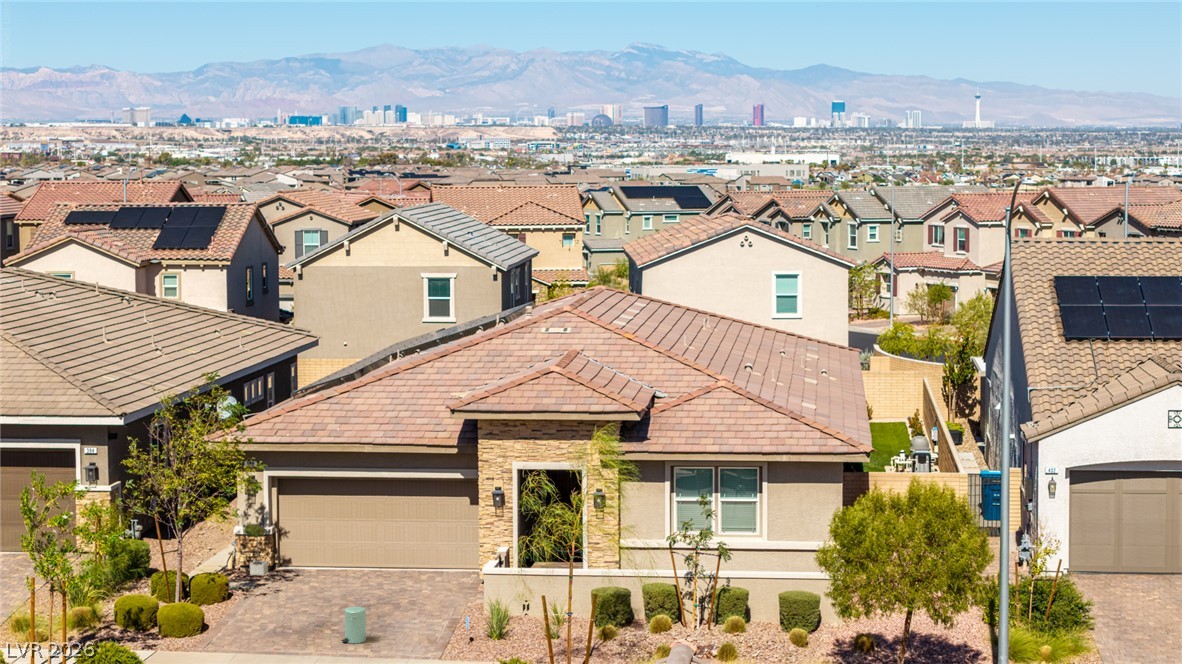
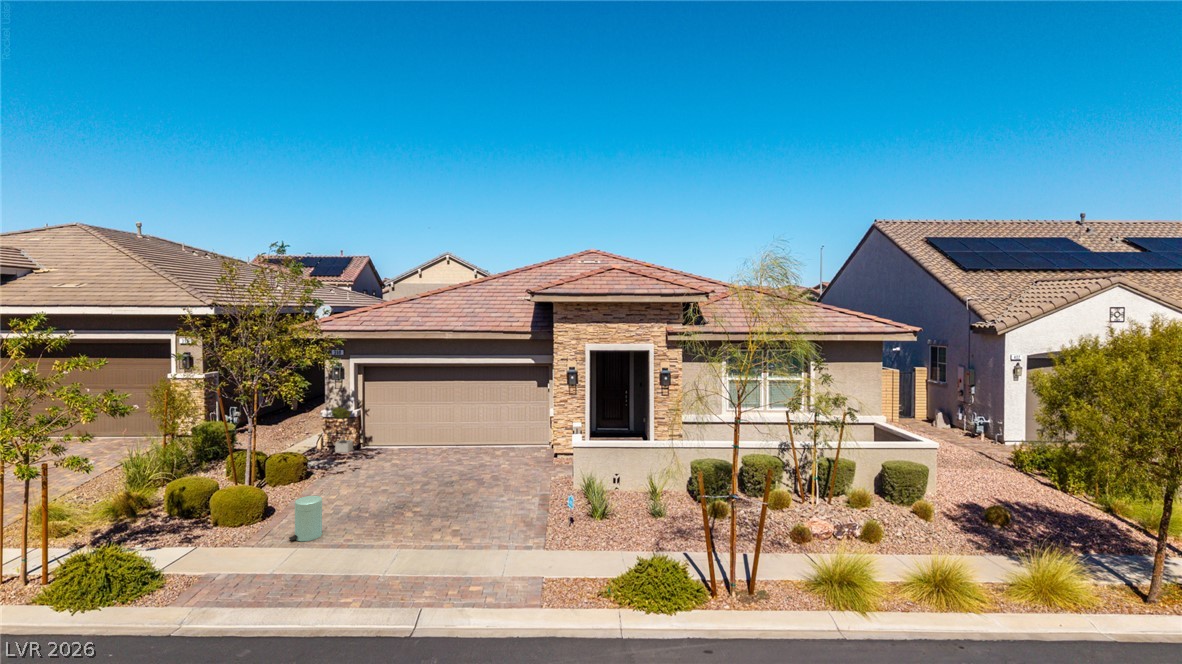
trash can: present [342,607,366,643] -> present [289,496,322,541]

